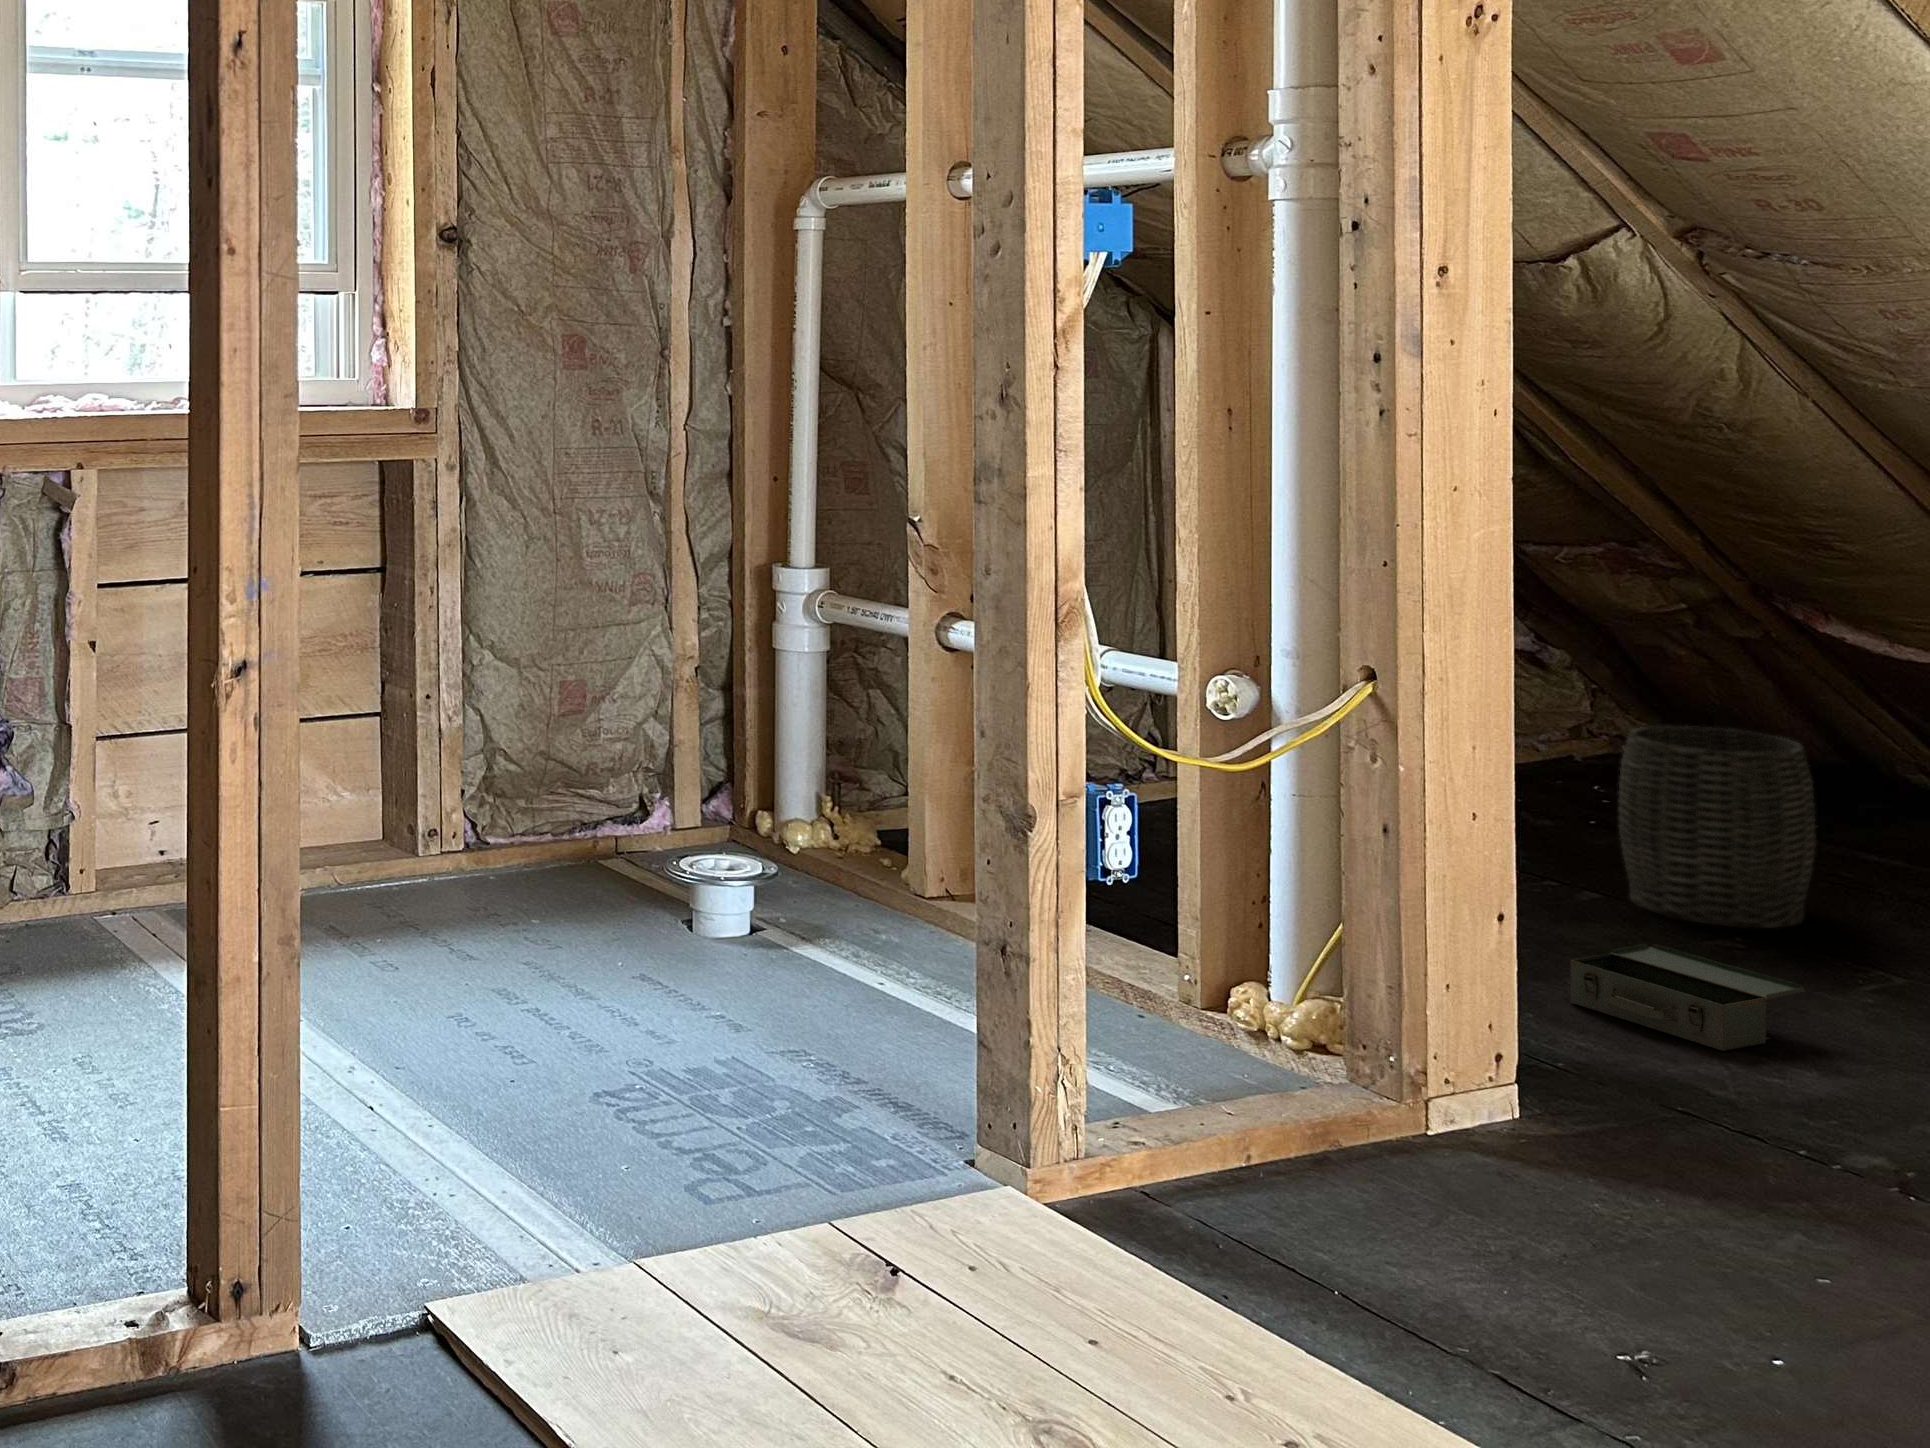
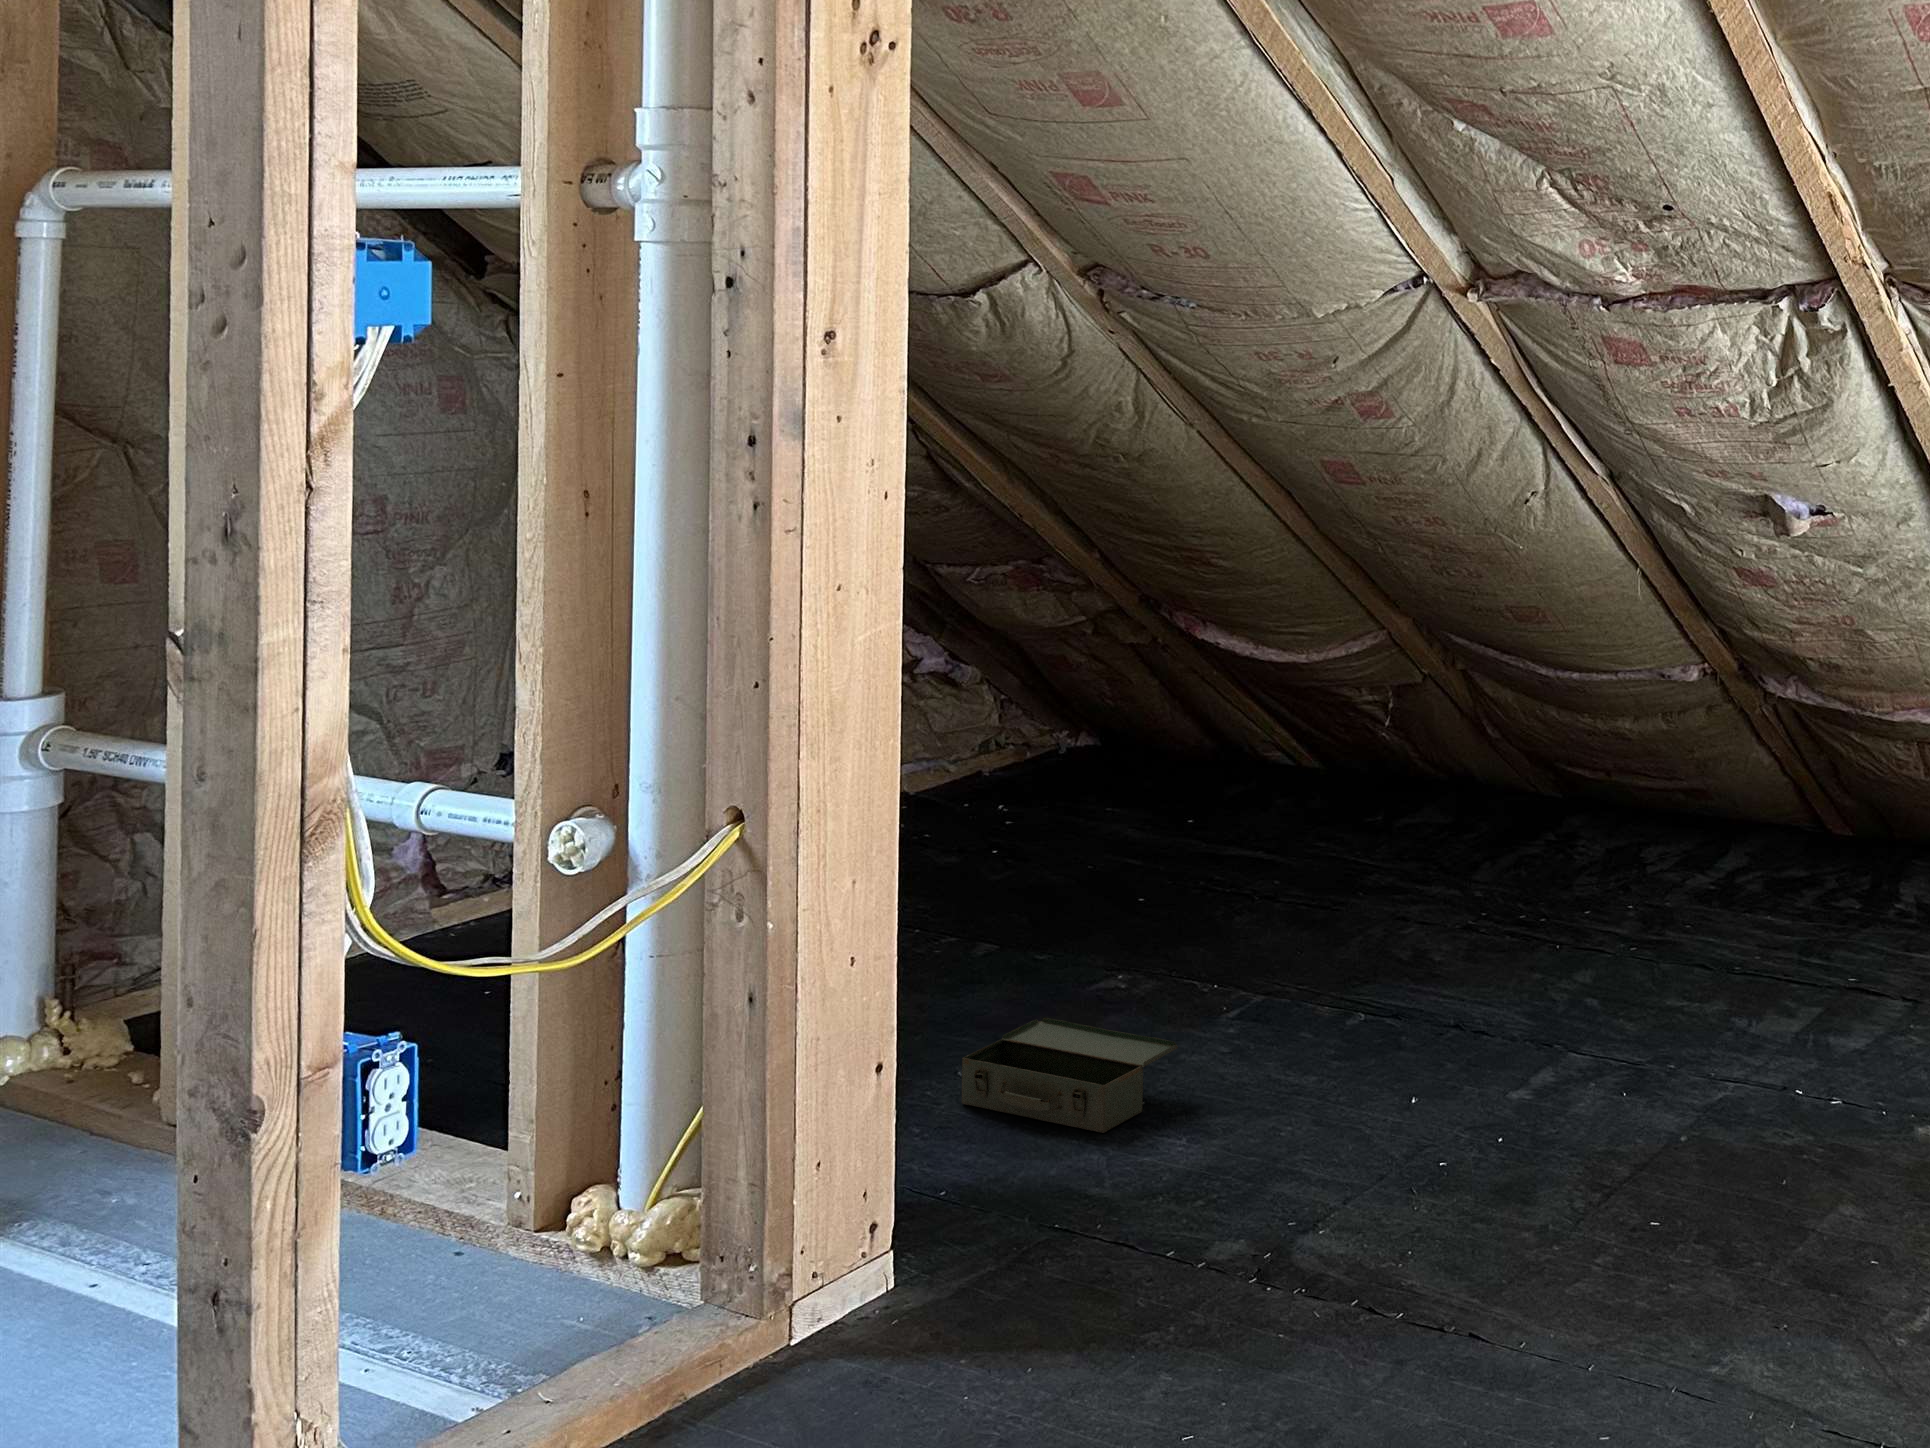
woven basket: present [1619,726,1815,928] -> none [1017,759,1189,966]

